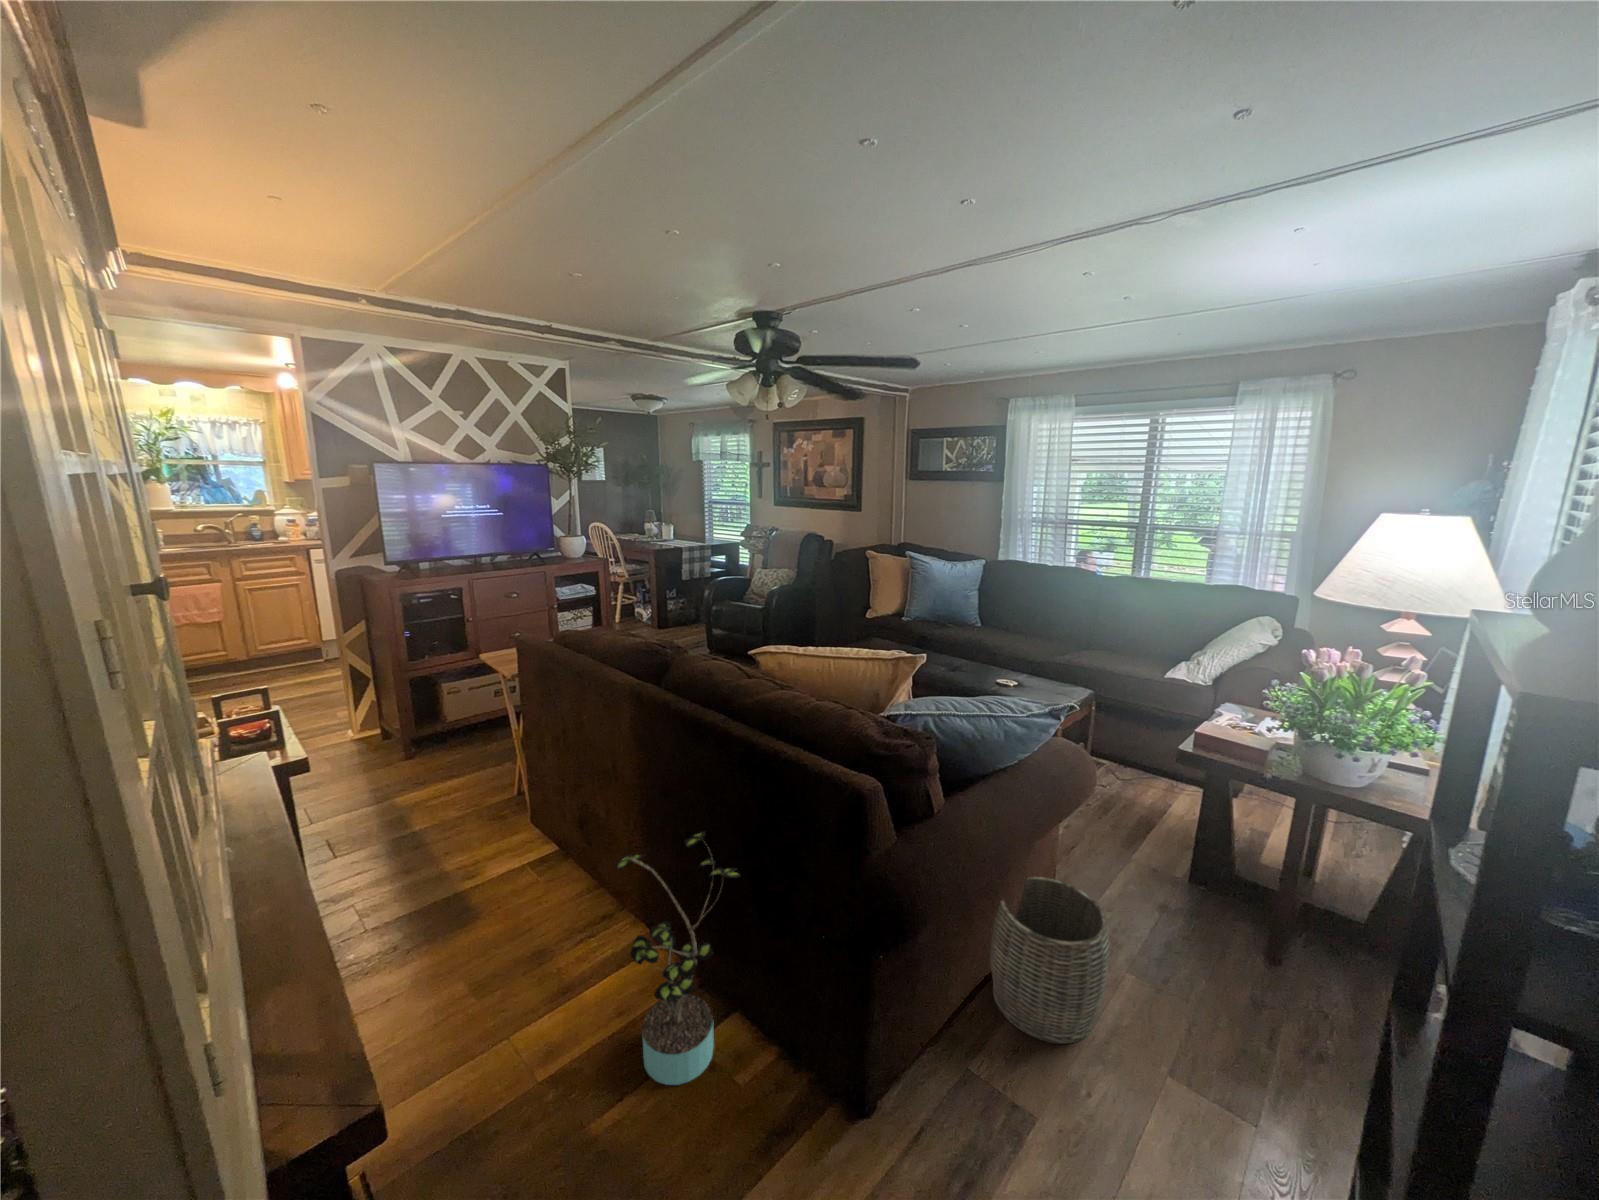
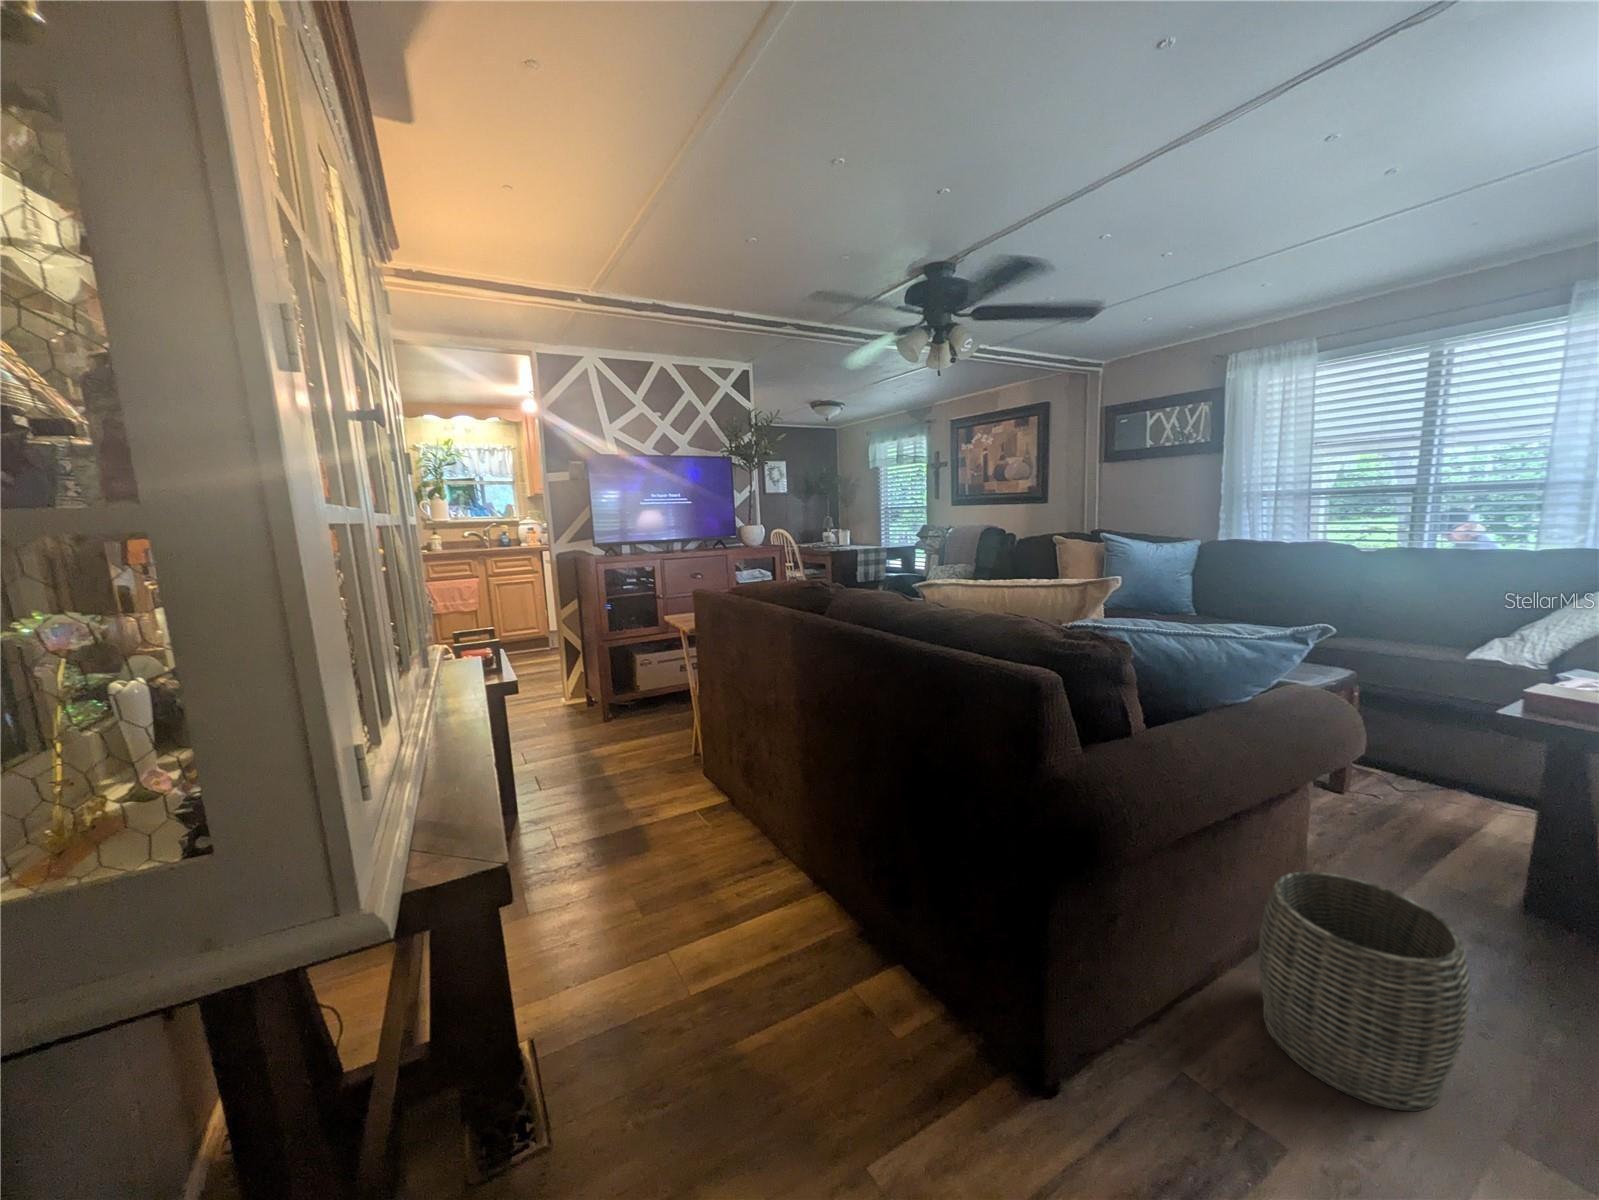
potted plant: present [615,832,740,1085] -> none [782,761,924,1051]

